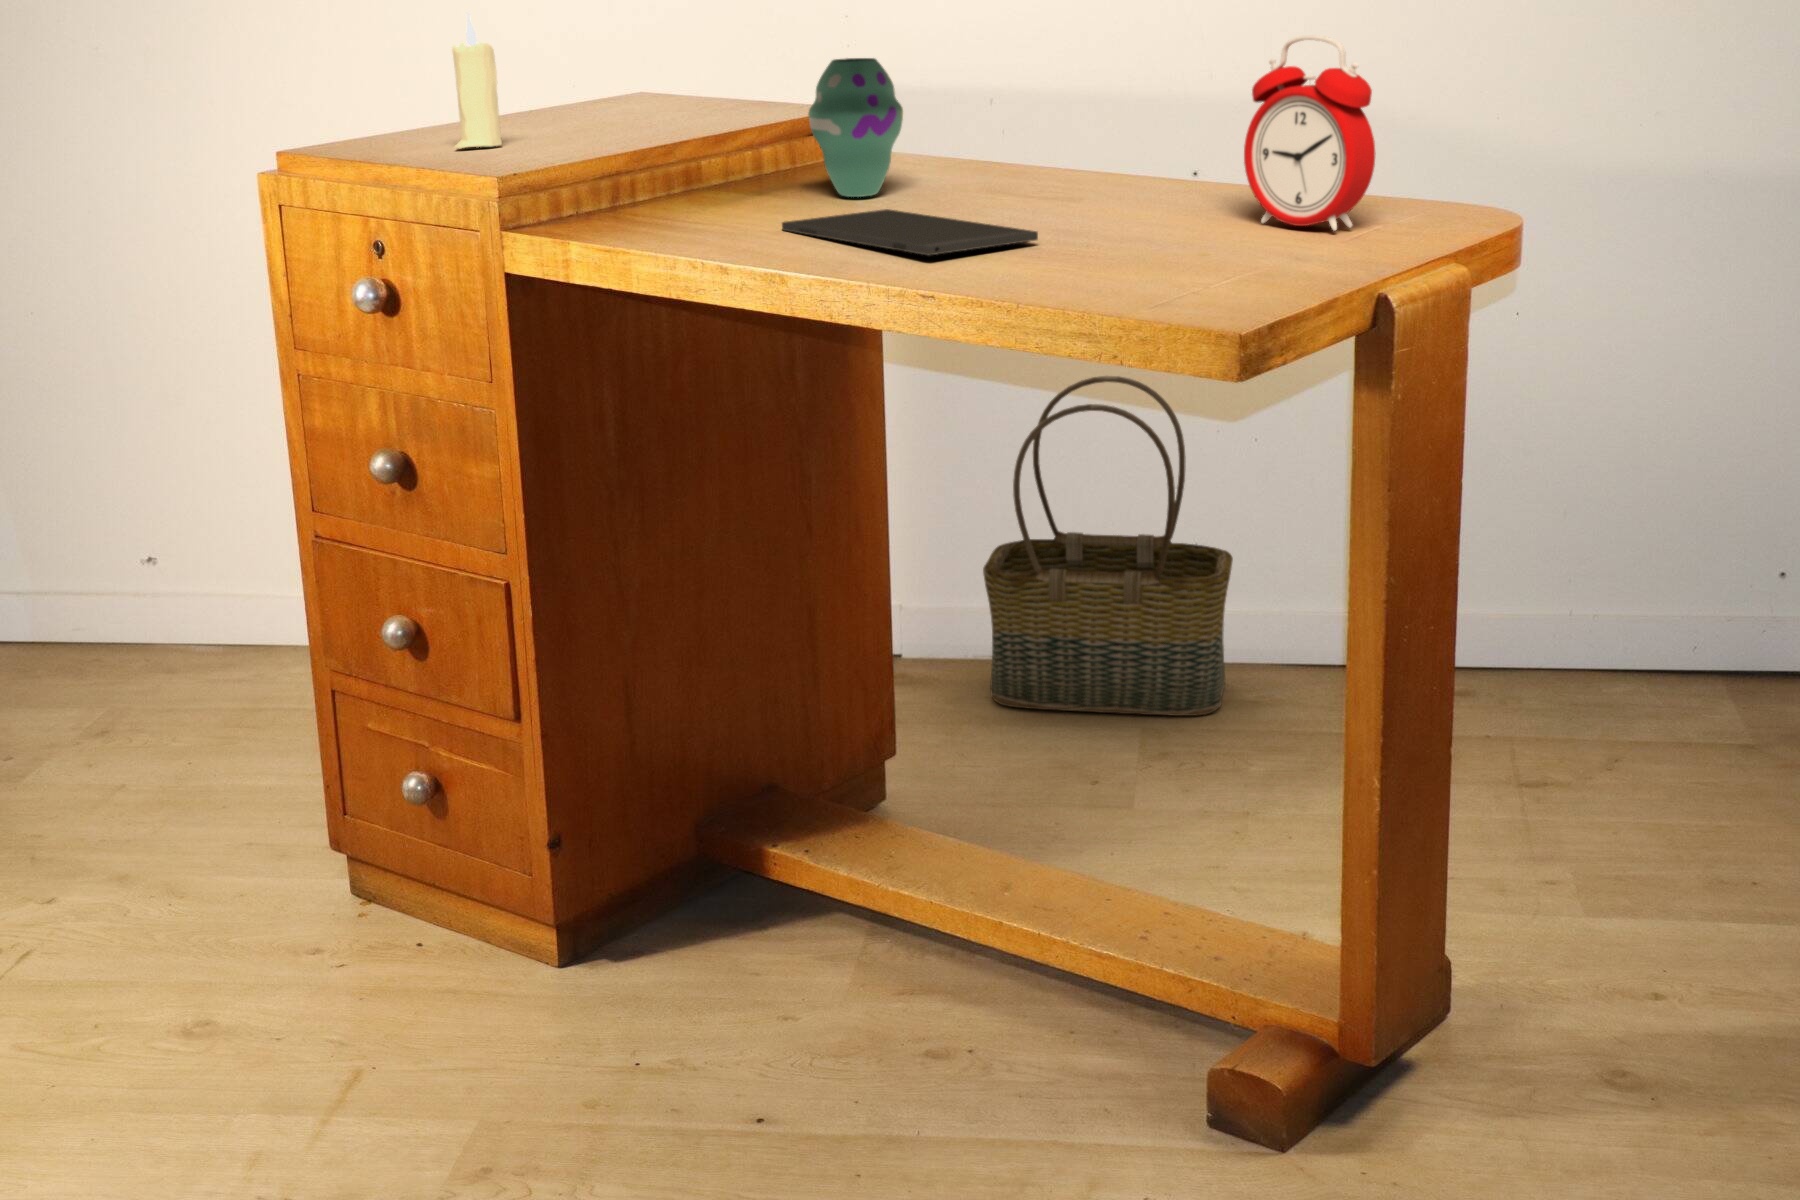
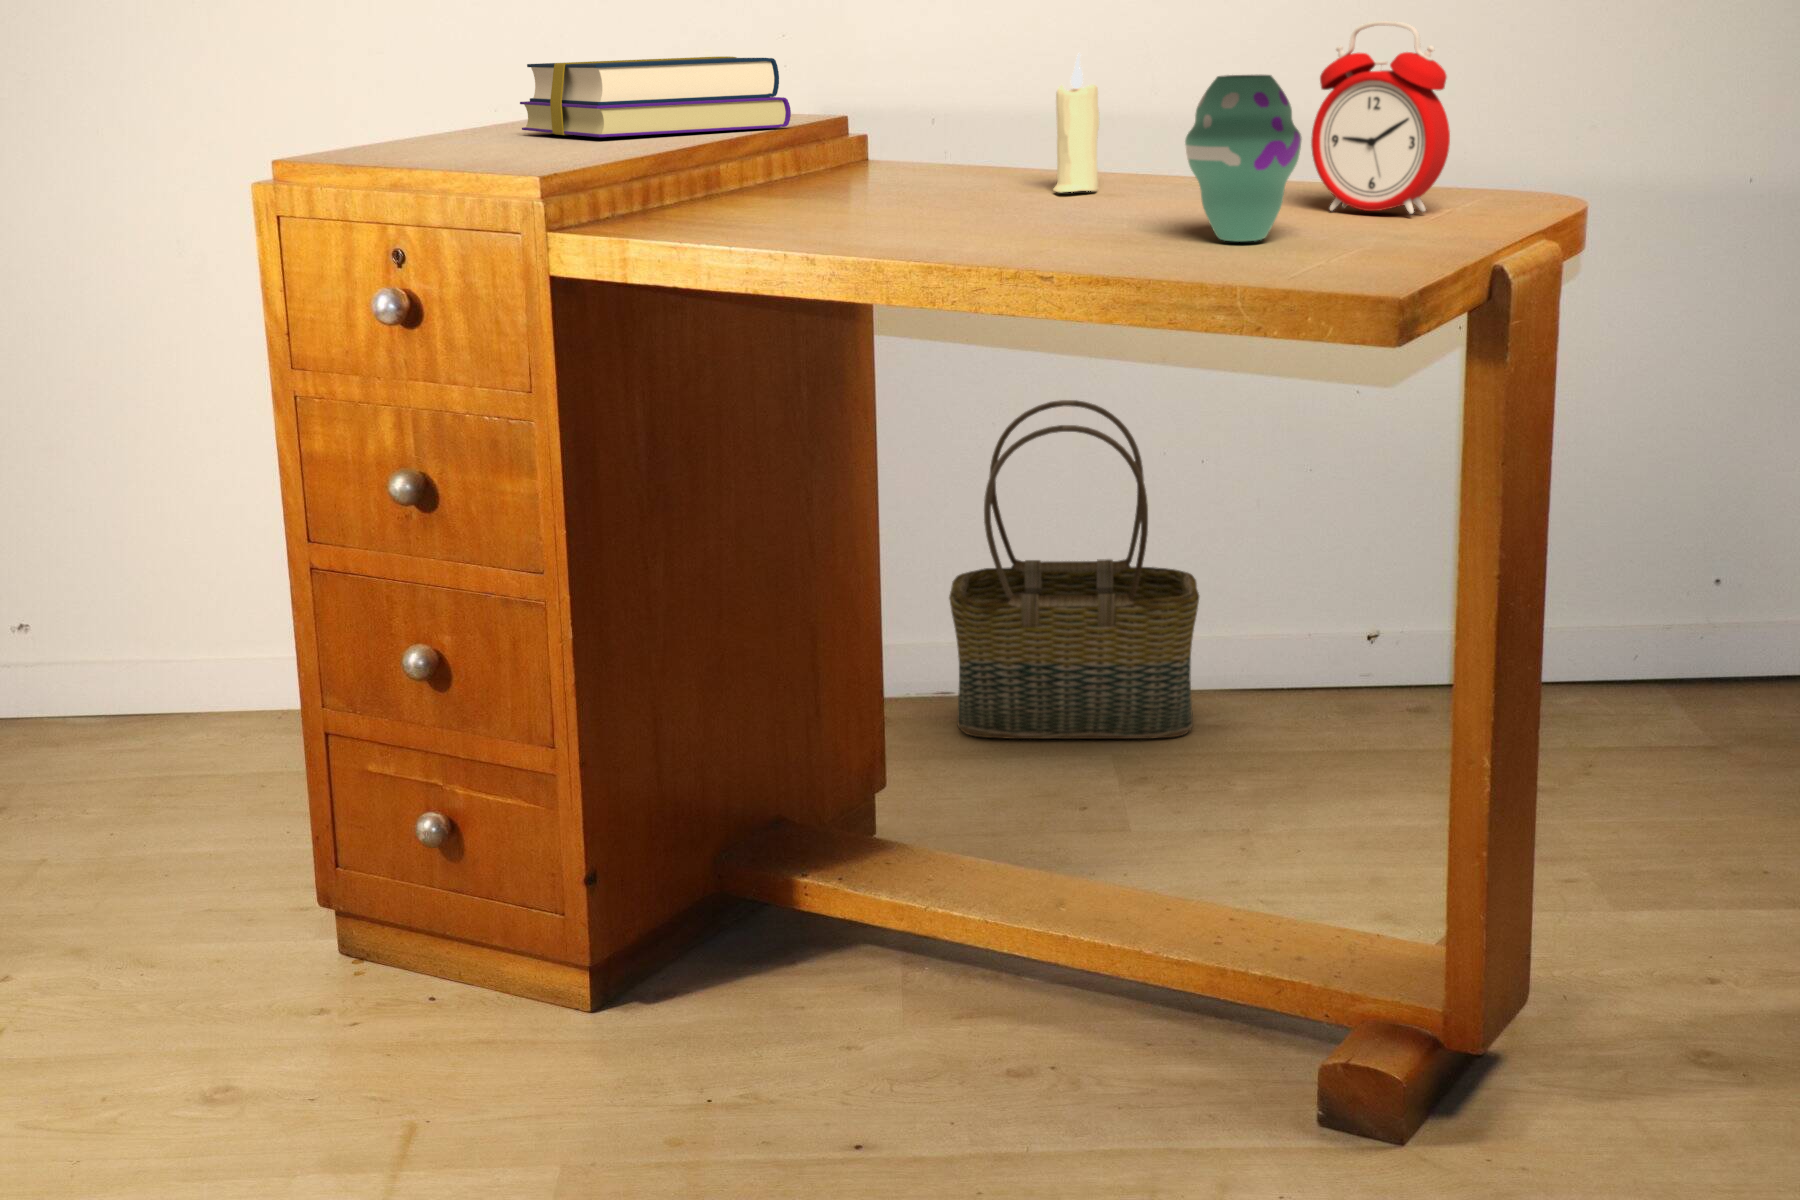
candle: present [452,12,502,148] -> present [1053,54,1099,192]
book: none [544,42,786,129] -> present [520,56,791,137]
vase: present [808,58,903,197] -> present [1185,75,1302,242]
tablet: present [782,209,1038,255] -> none [846,206,1124,239]

